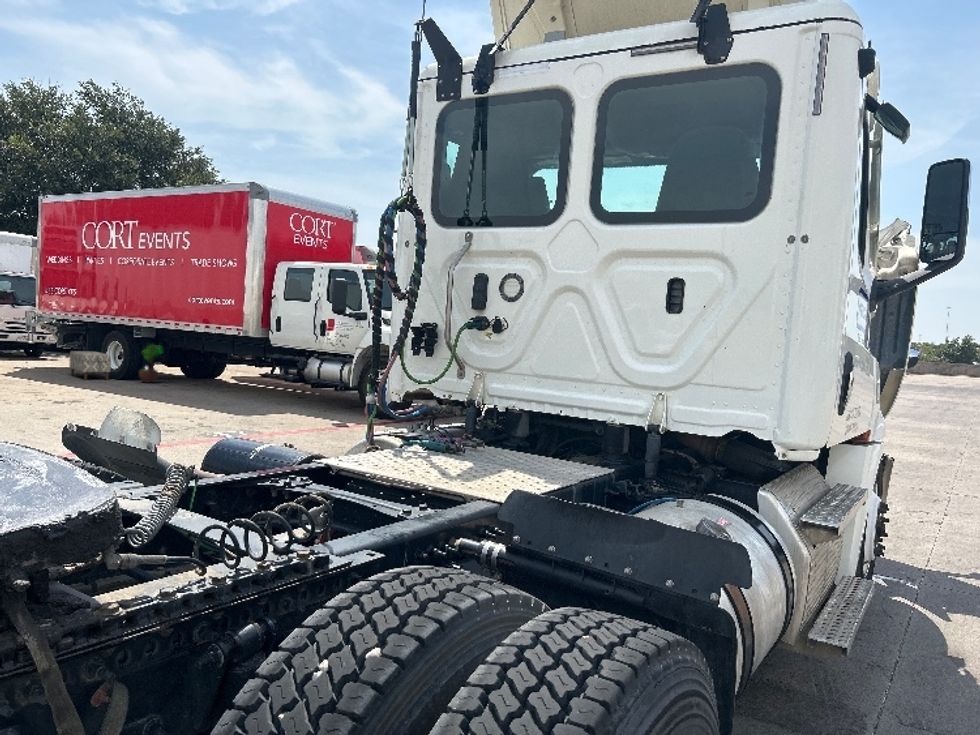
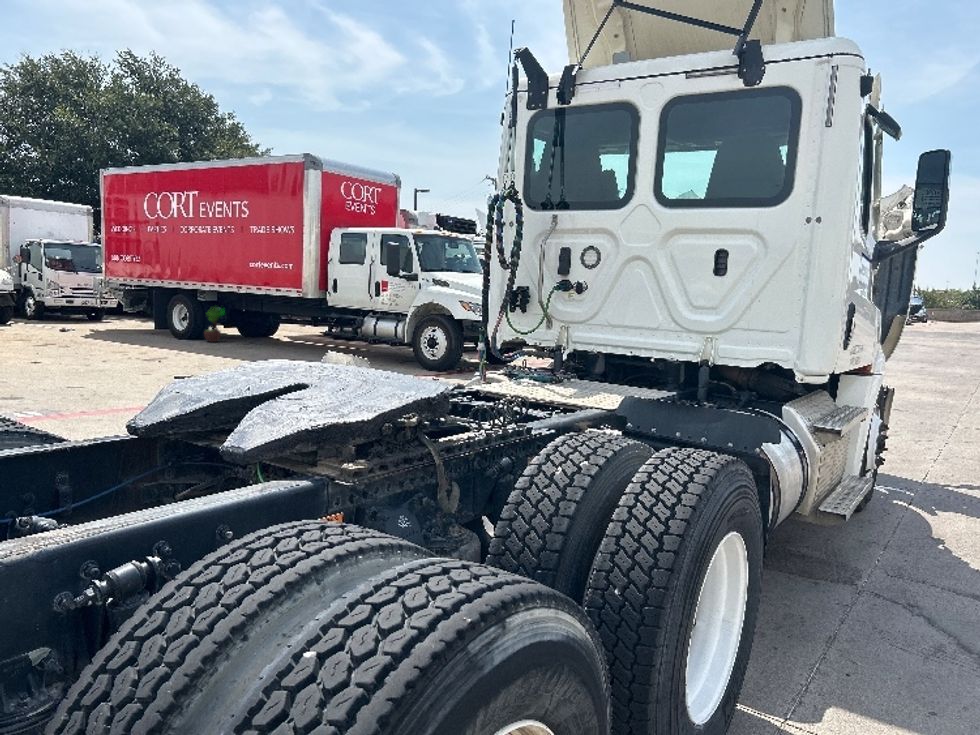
bench: present [69,351,111,380] -> none [139,314,178,341]

